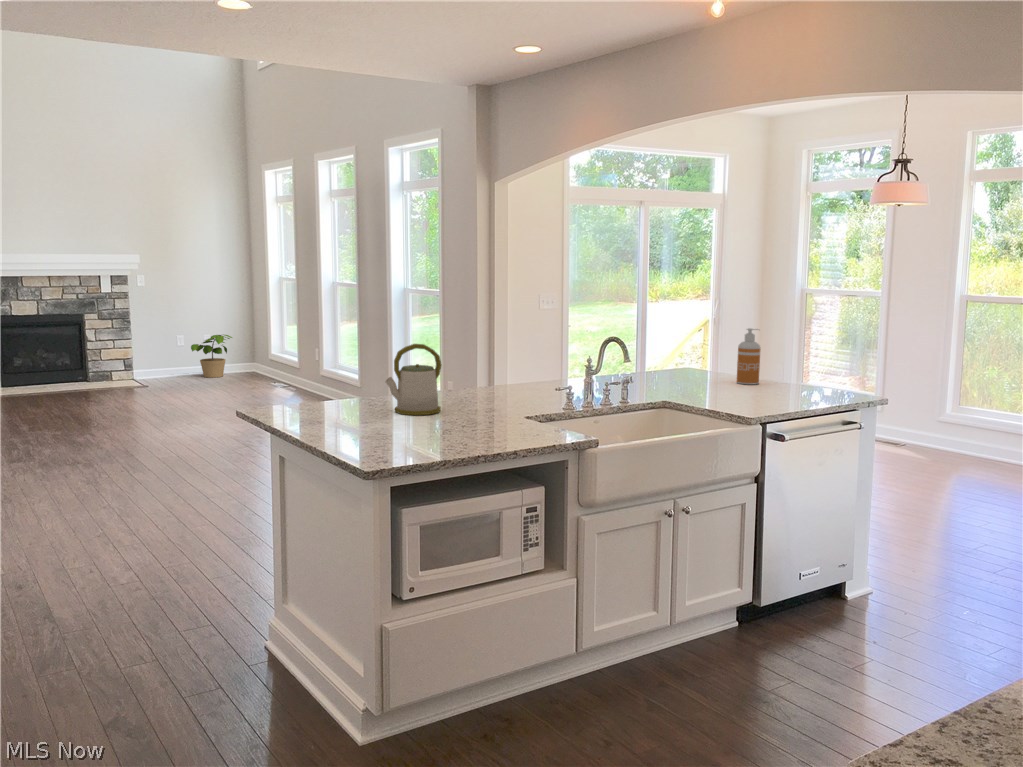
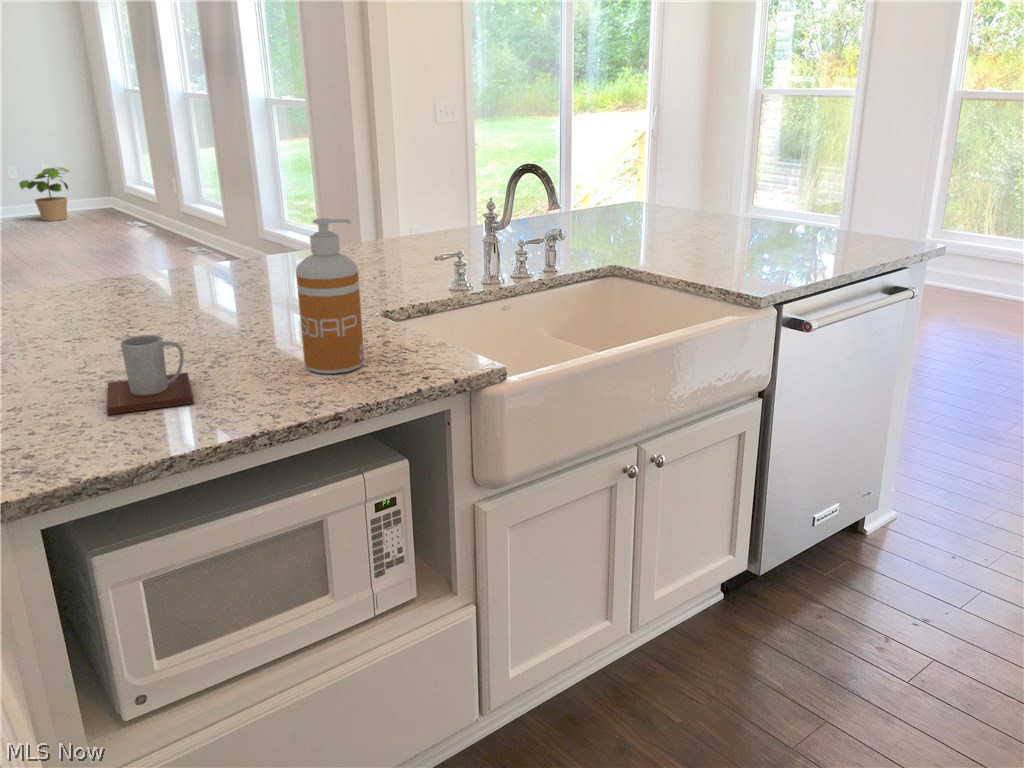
soap dispenser: present [737,328,761,385] -> present [296,218,364,374]
kettle: present [386,344,442,415] -> none [124,187,235,319]
mug: none [398,412,444,448] -> present [107,335,194,415]

